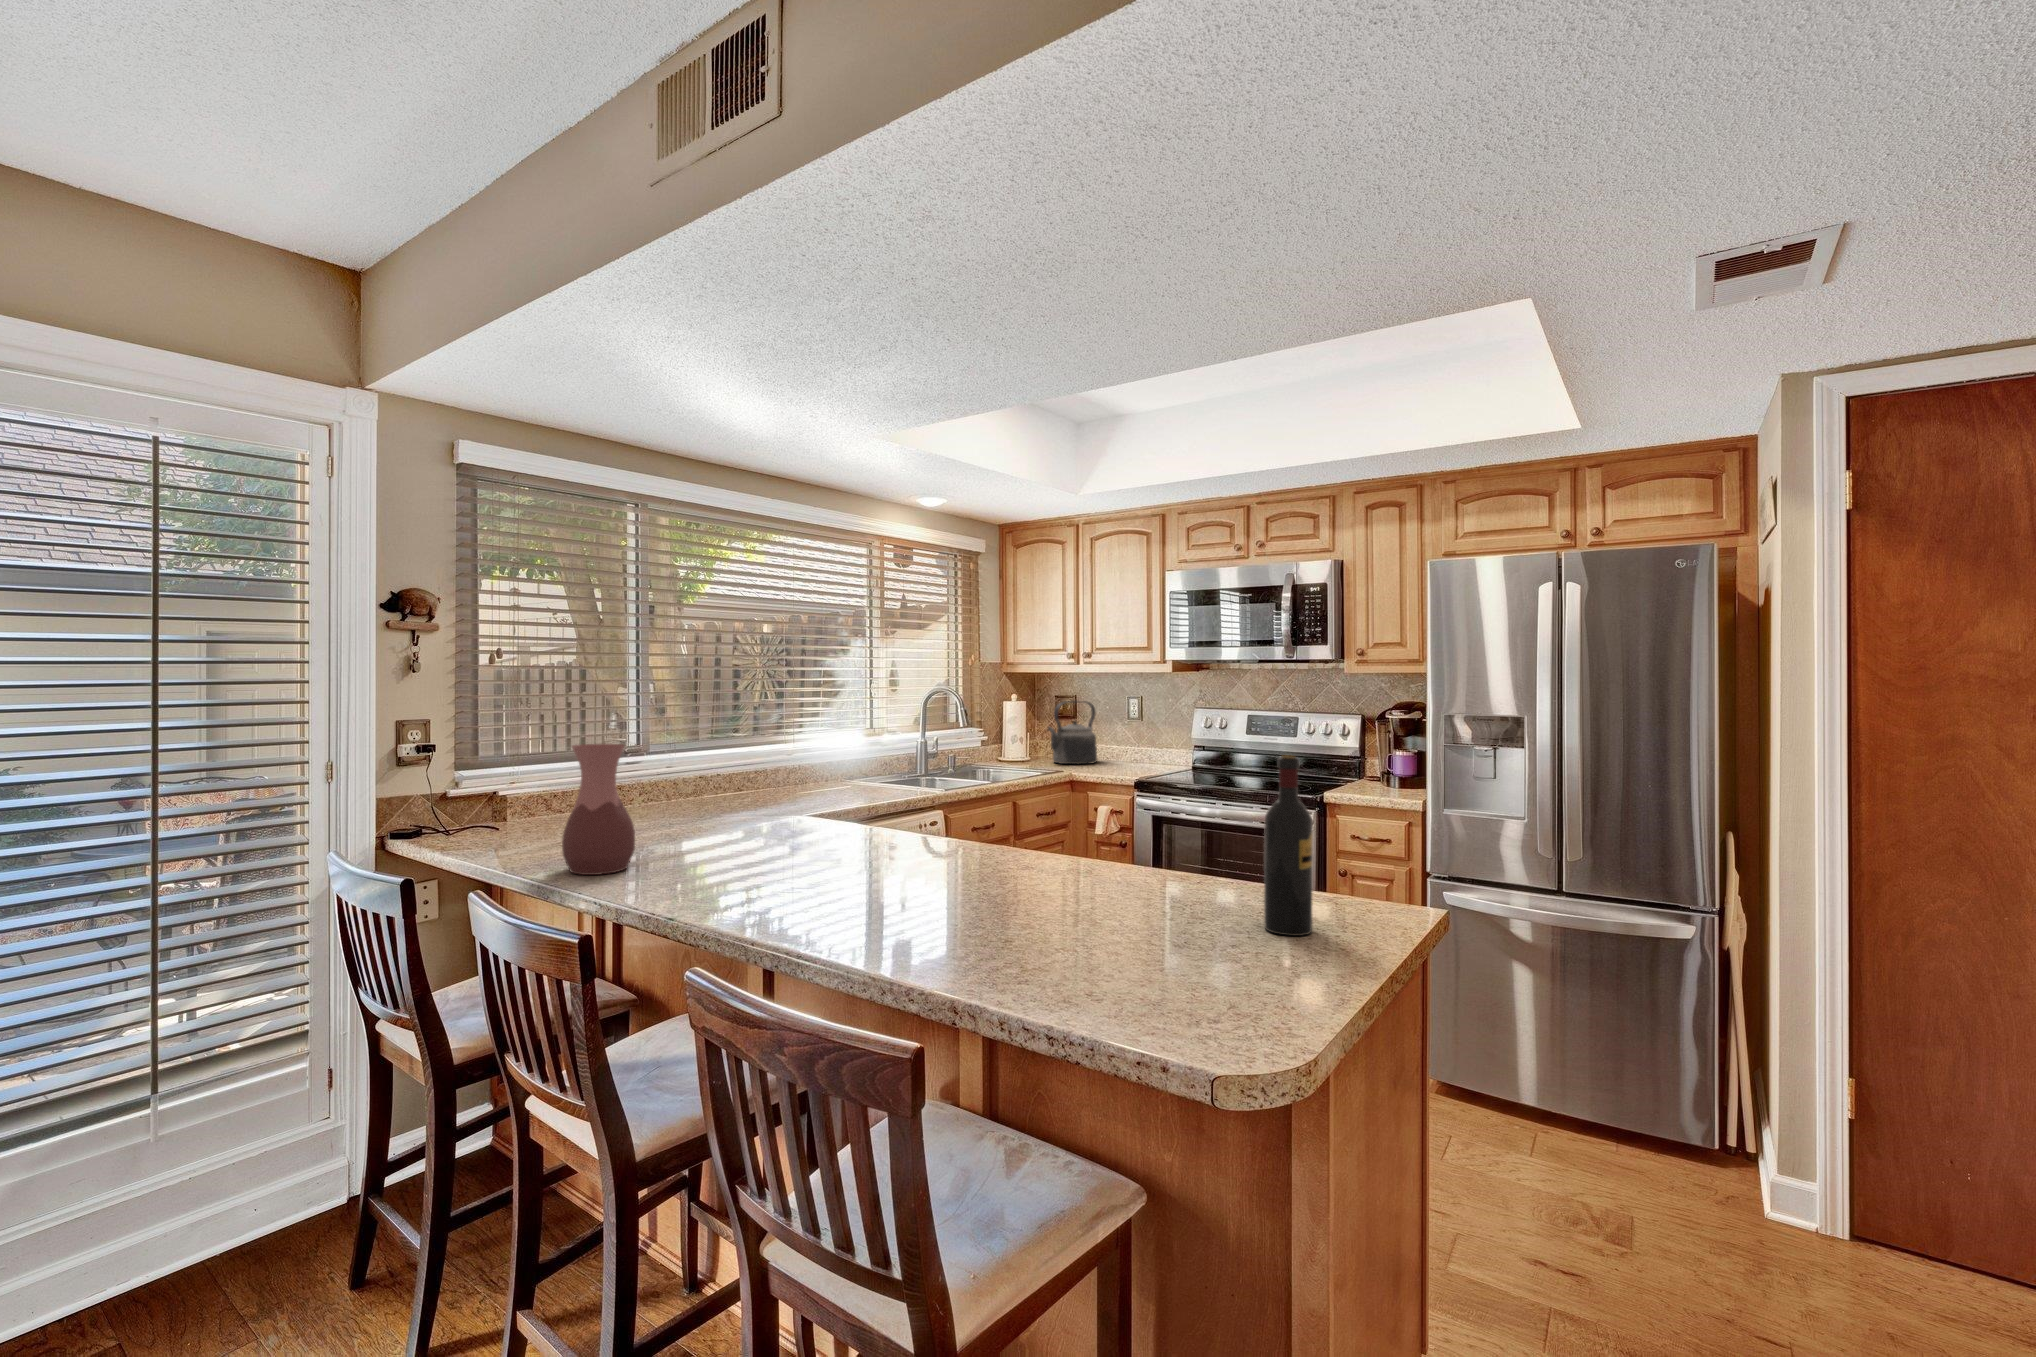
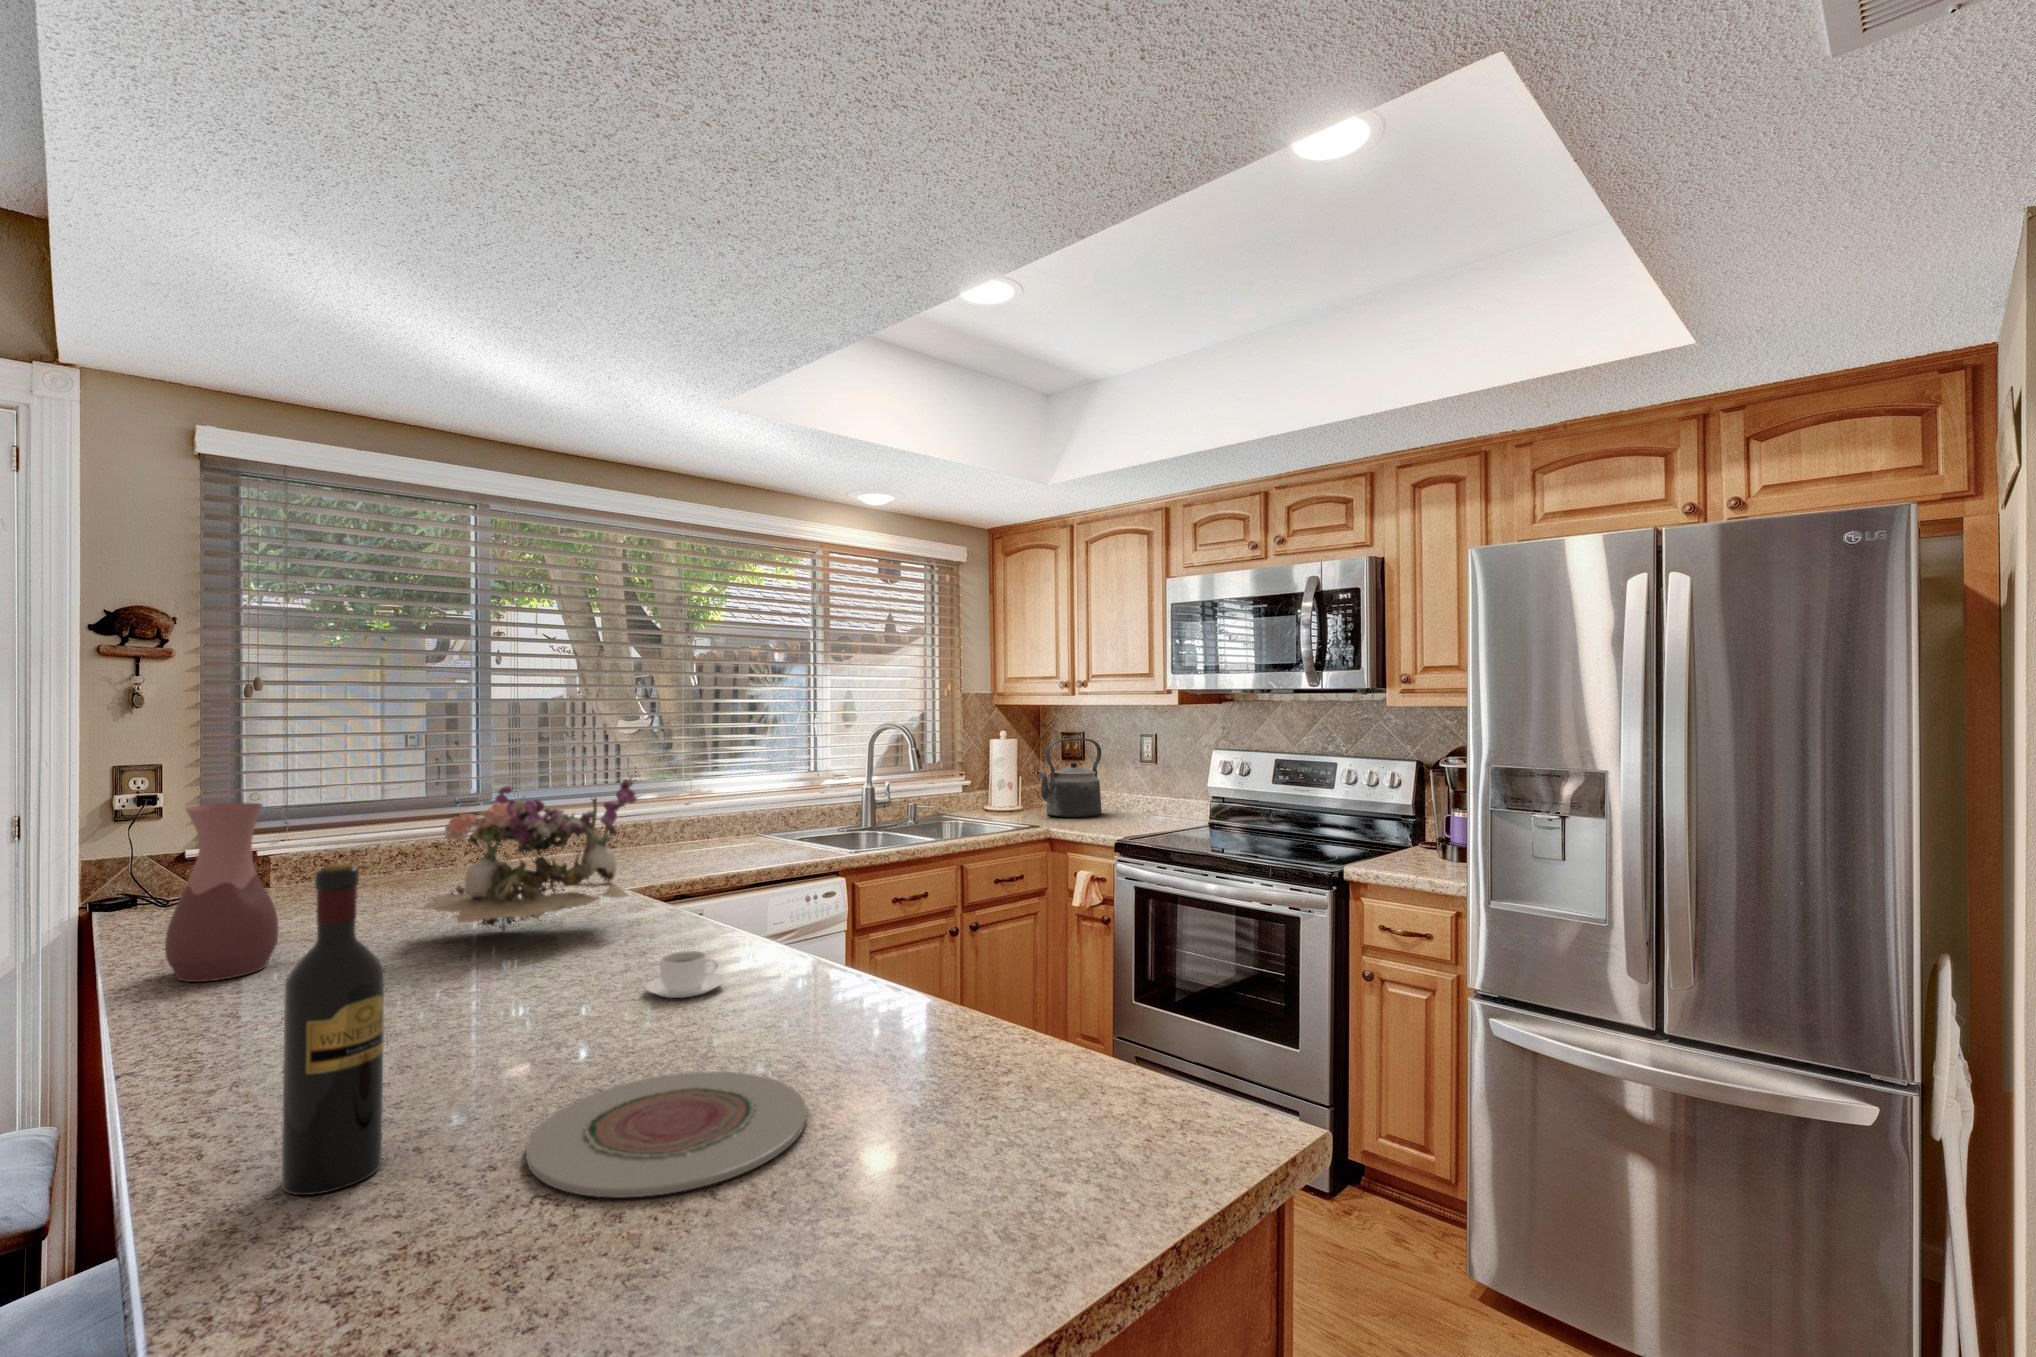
flower arrangement: none [708,723,865,843] -> present [419,775,636,932]
wine bottle: present [1264,755,1313,936] -> present [282,864,384,1195]
coffee cup: none [940,842,992,871] -> present [645,951,724,998]
plate: none [1006,900,1166,949] -> present [526,1072,807,1197]

